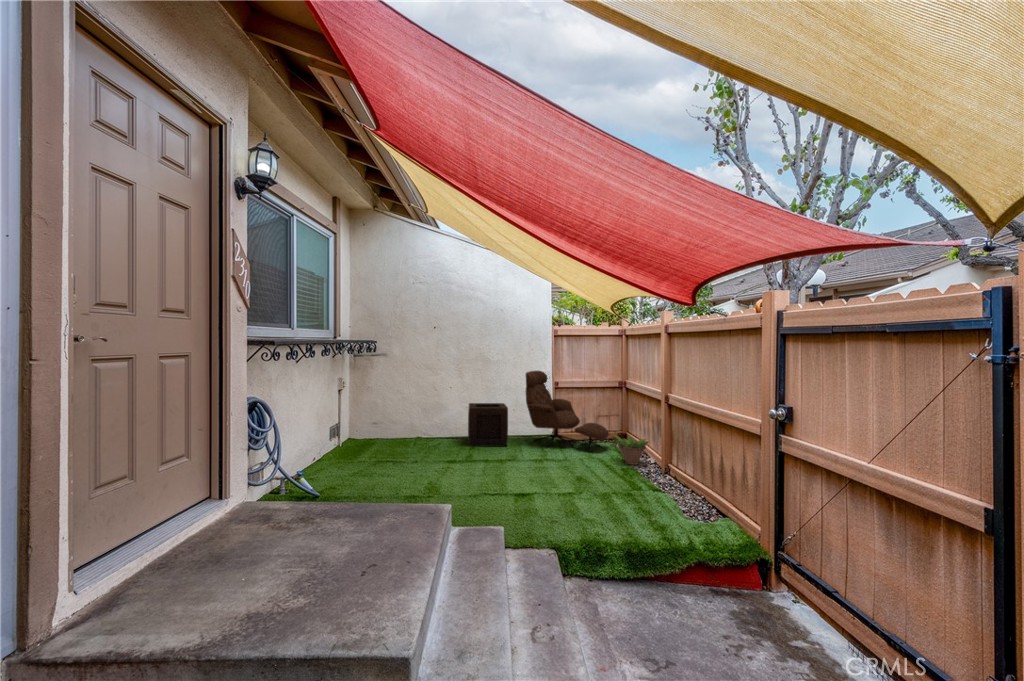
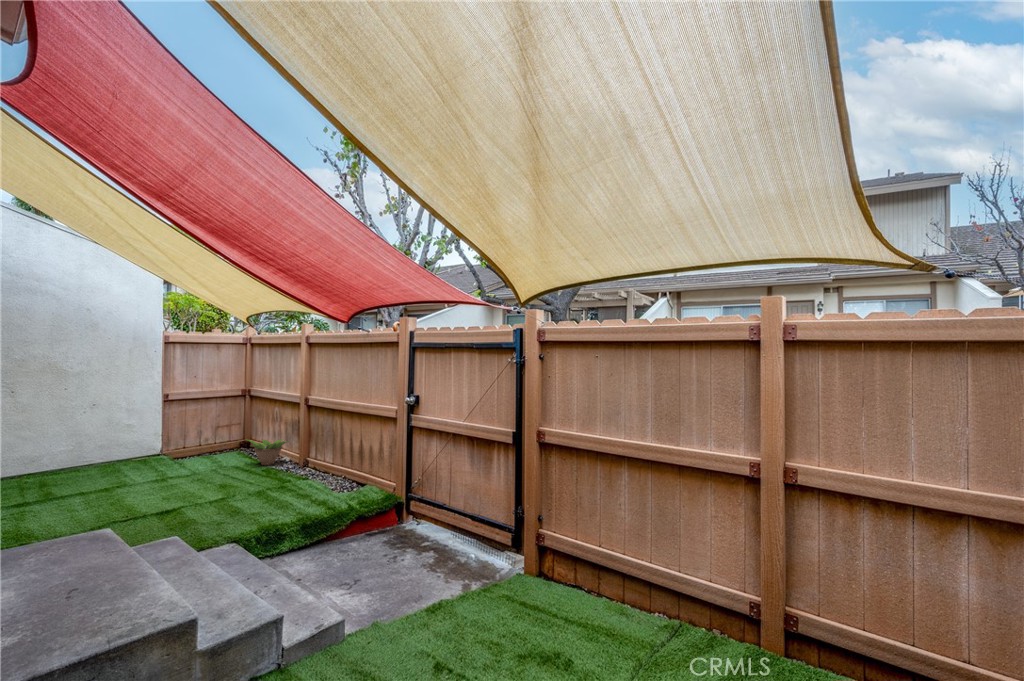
lounge chair: present [526,370,609,452] -> none [126,382,236,467]
wooden crate: present [468,403,508,447] -> none [14,424,101,485]

